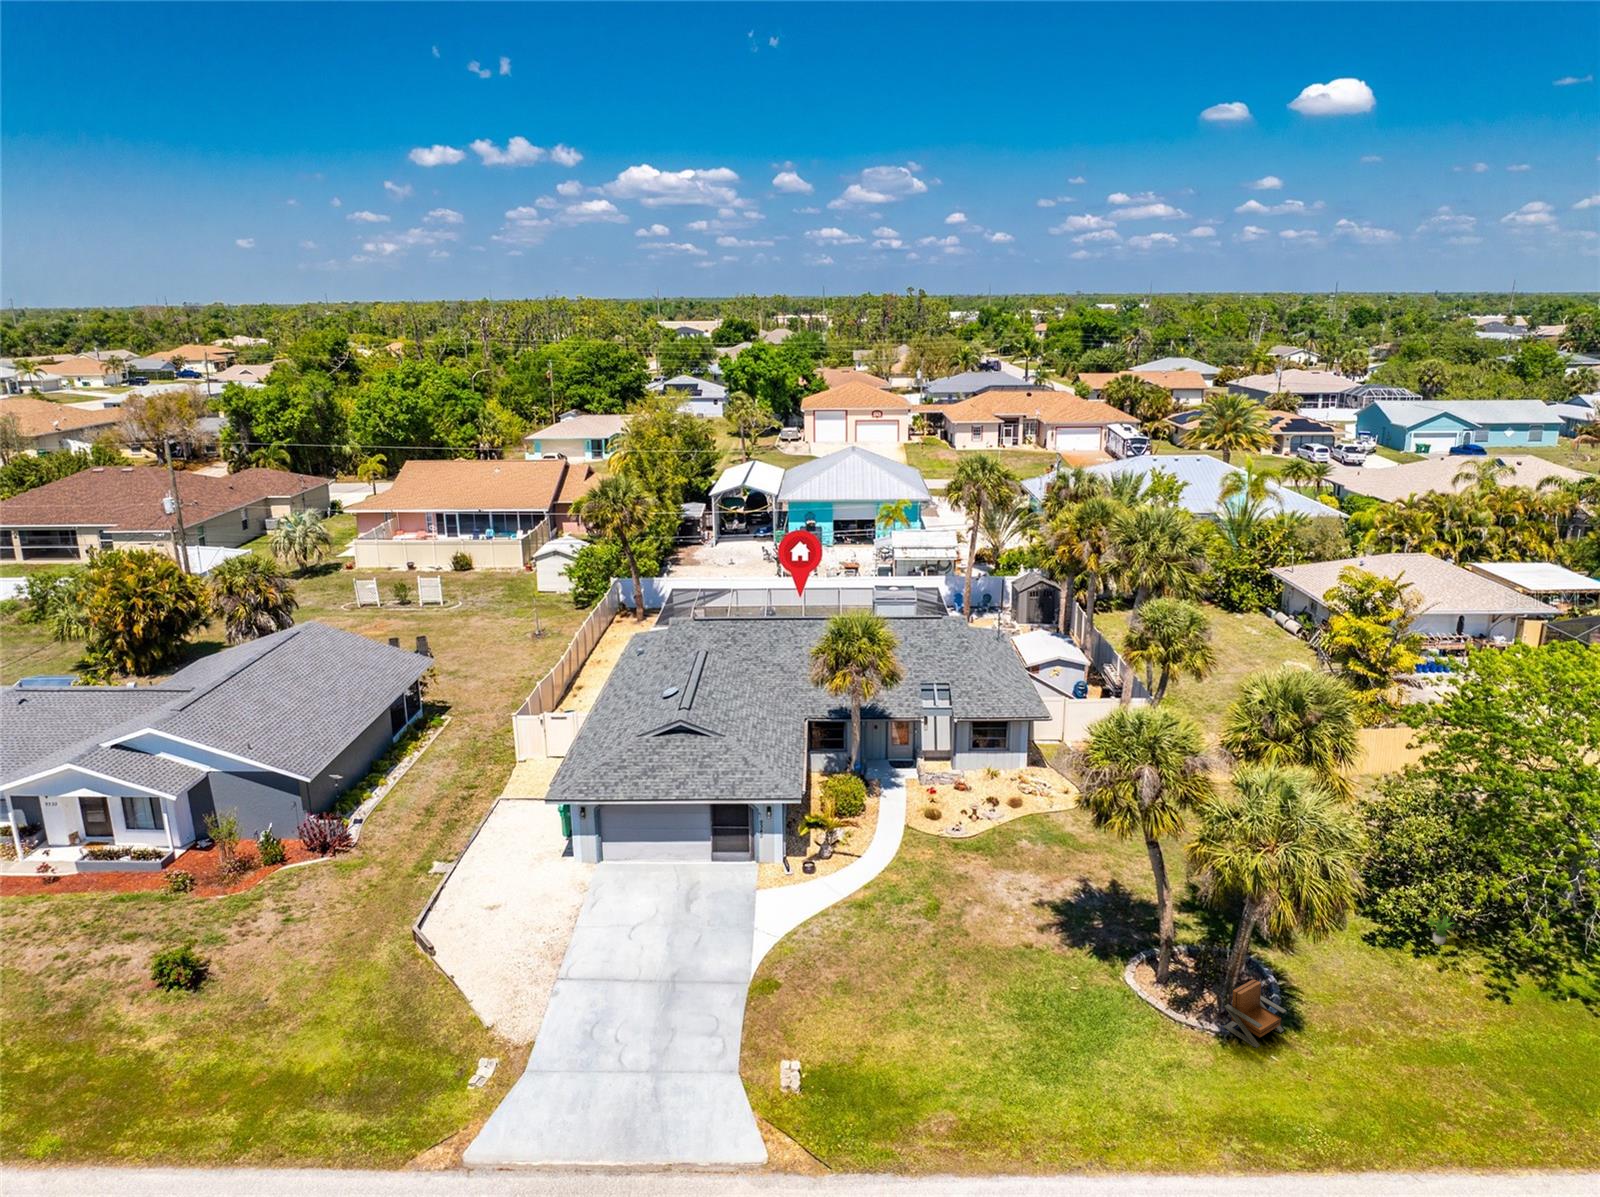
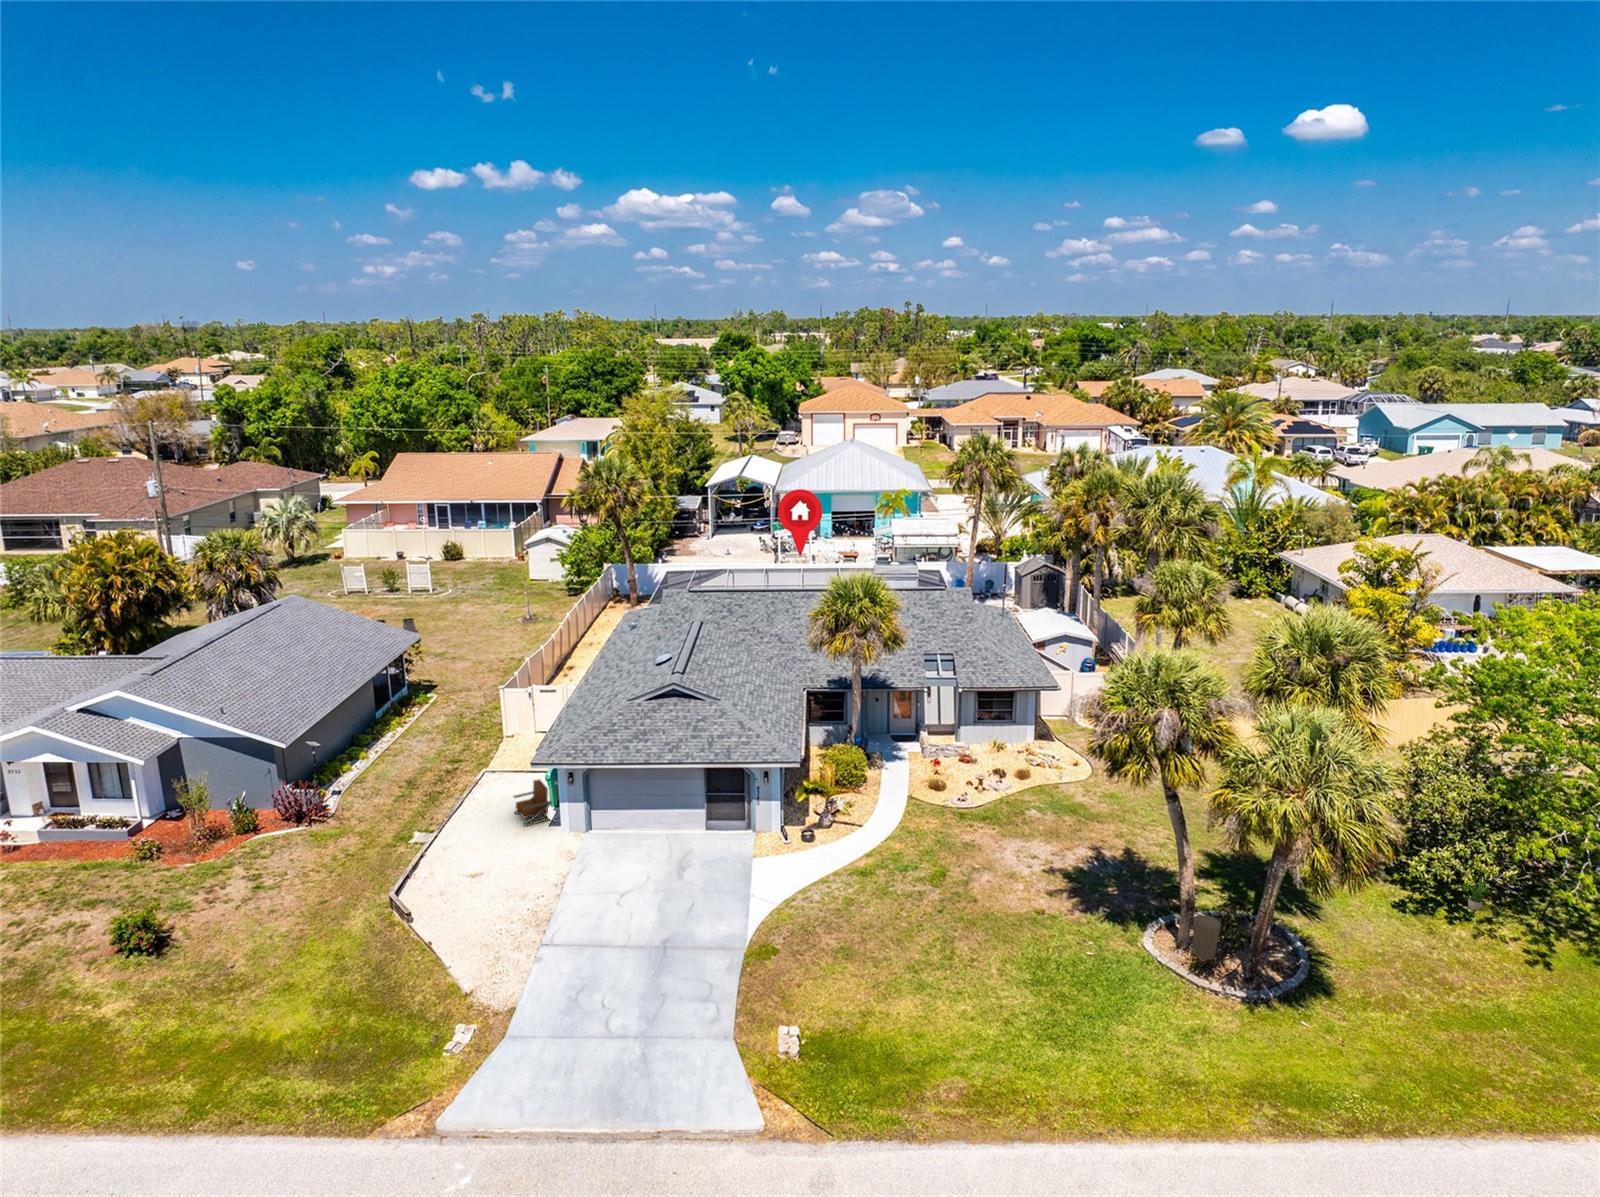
trash can: none [1171,952,1198,995] -> present [1192,915,1221,960]
lounge chair: present [1223,979,1286,1048] -> present [514,780,552,826]

